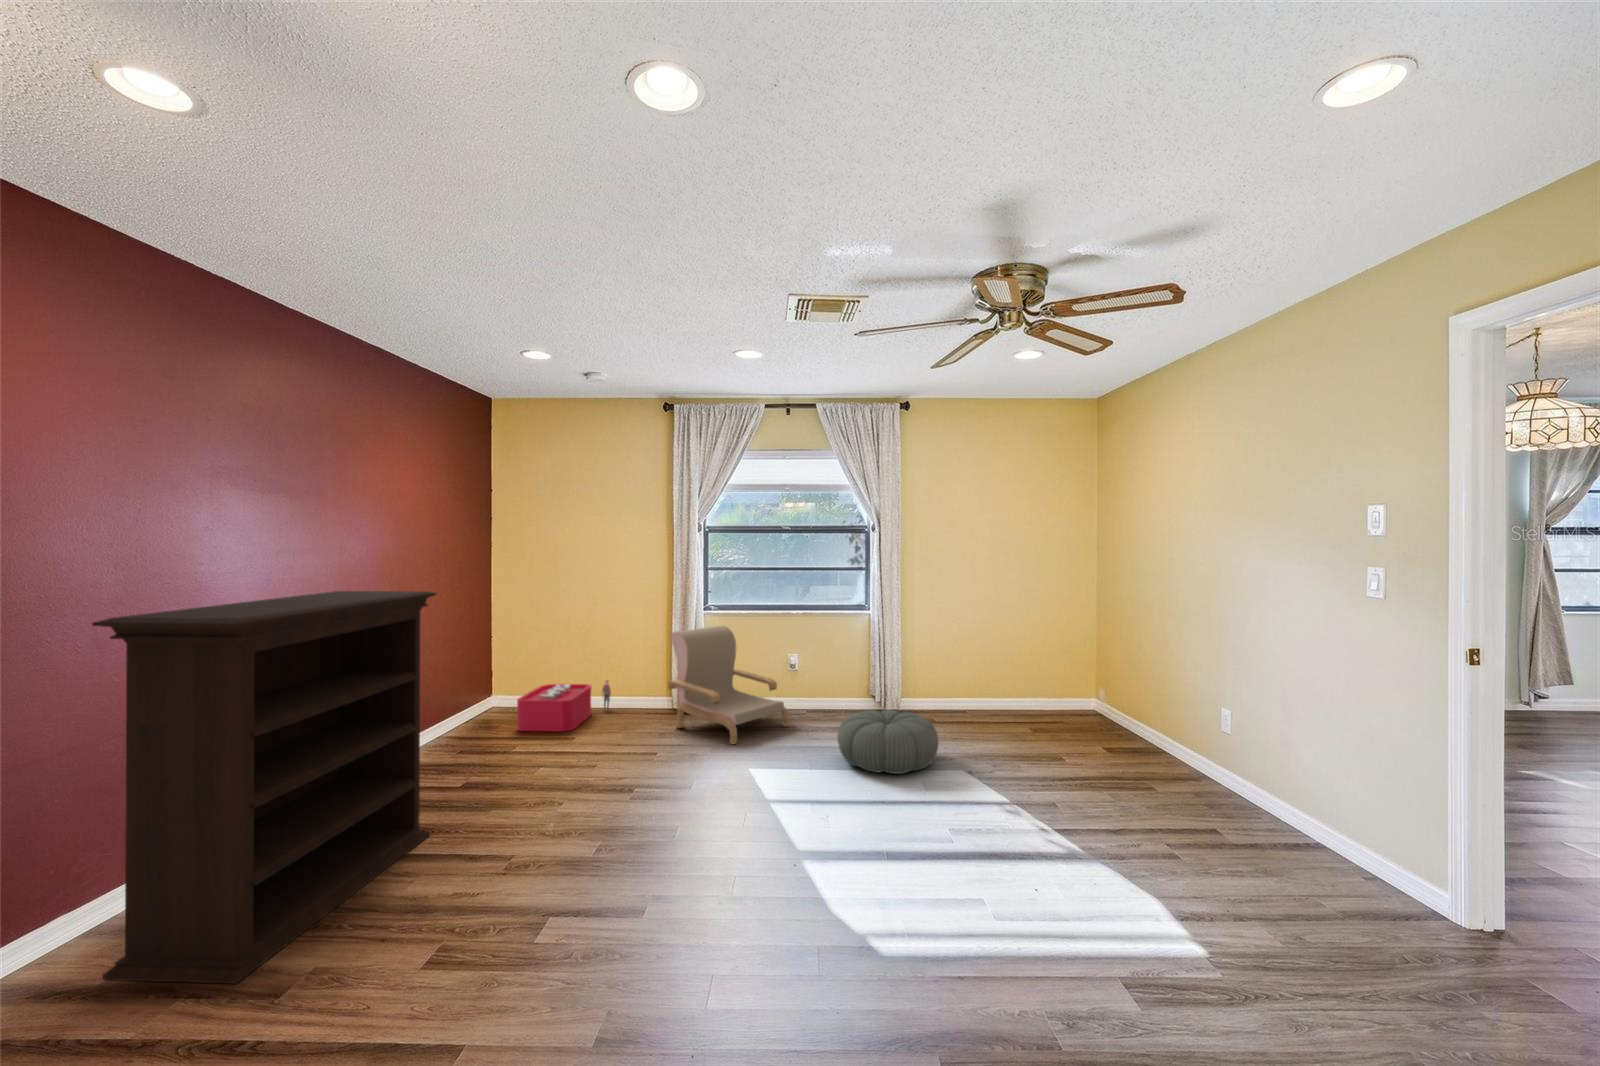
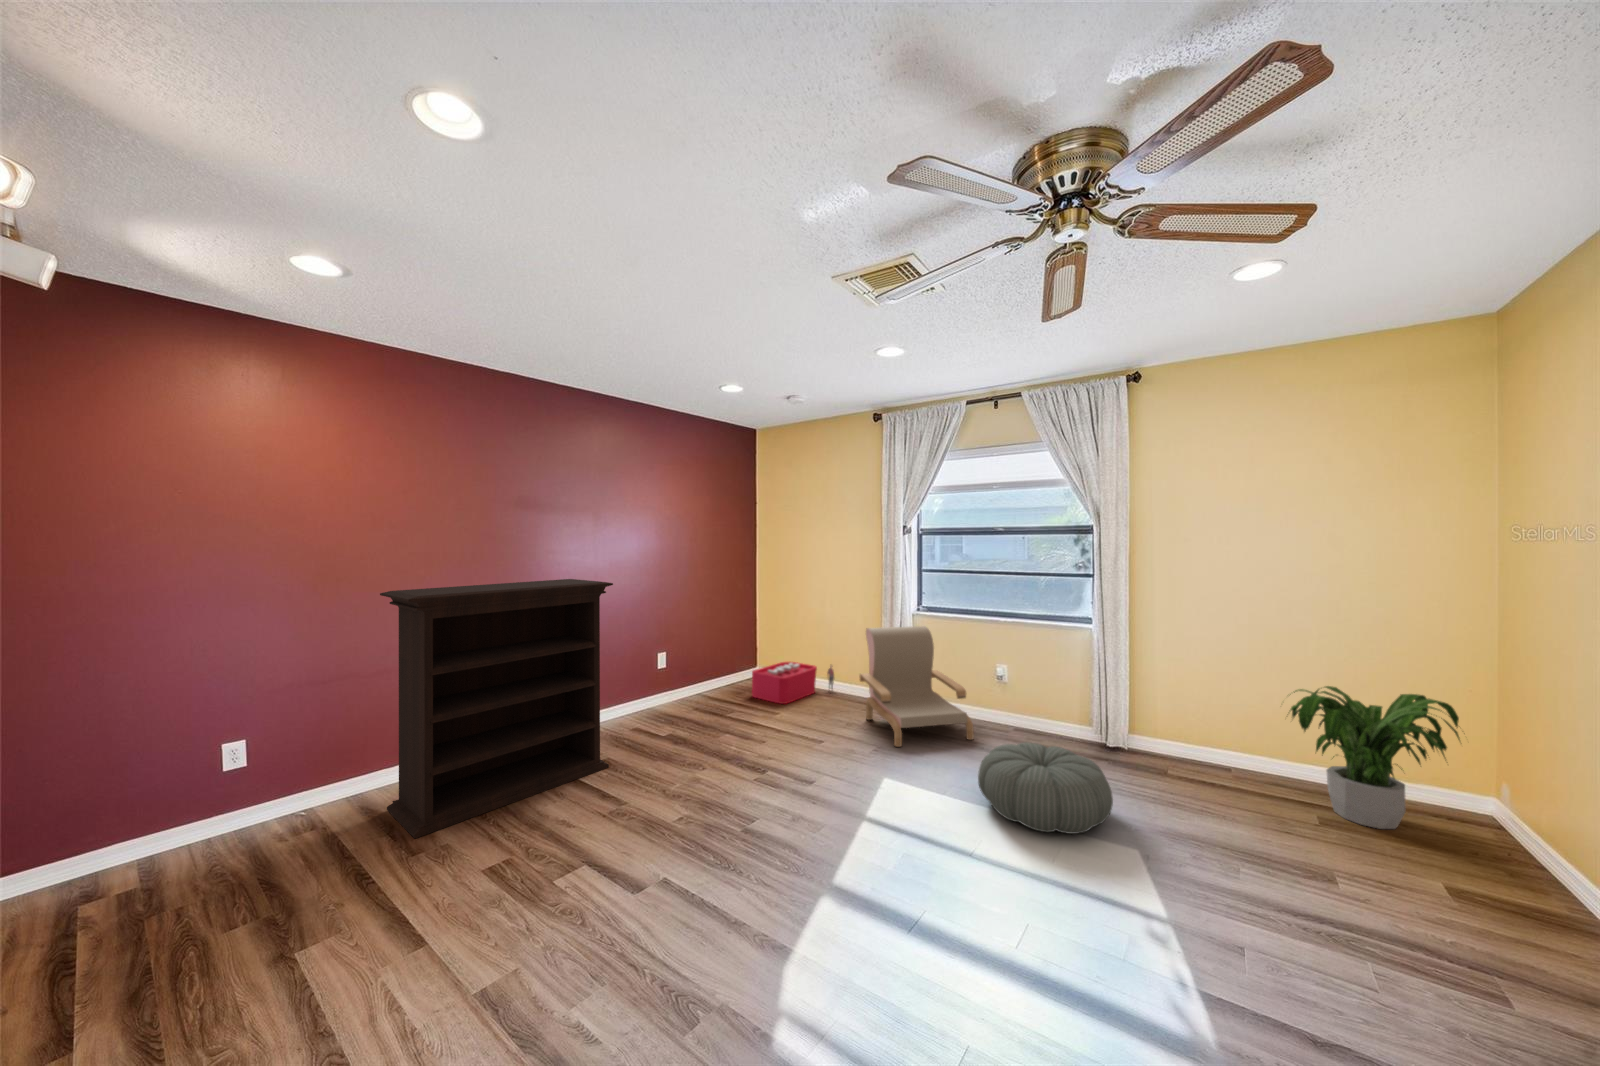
potted plant: none [999,638,1096,726] -> present [1290,686,1460,829]

